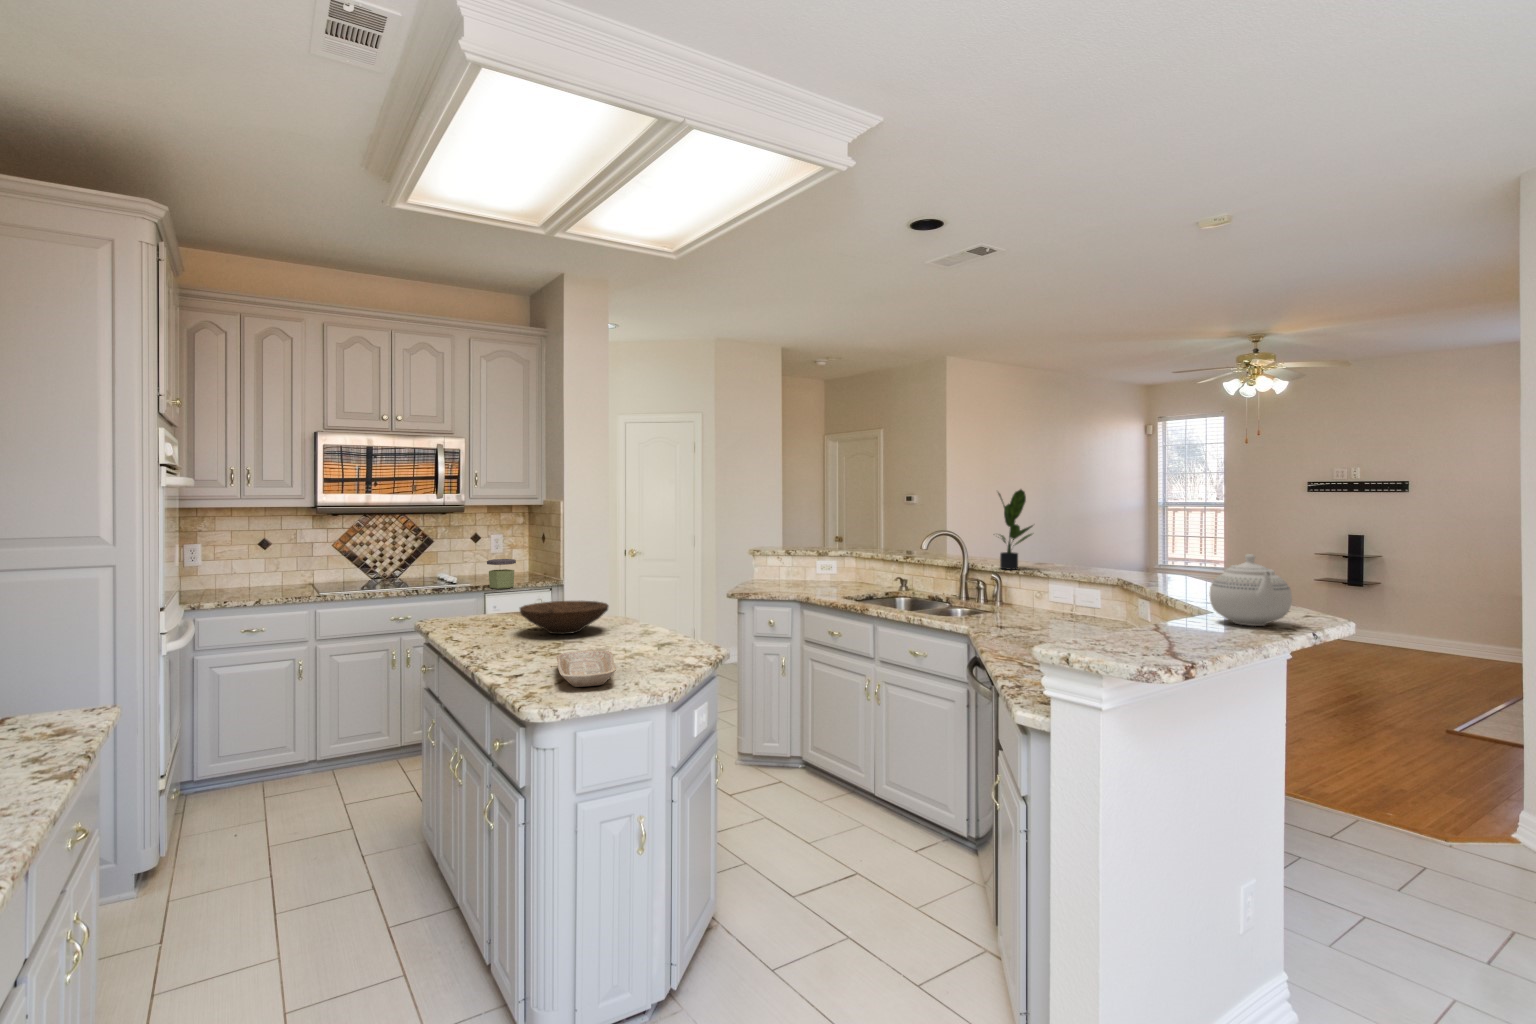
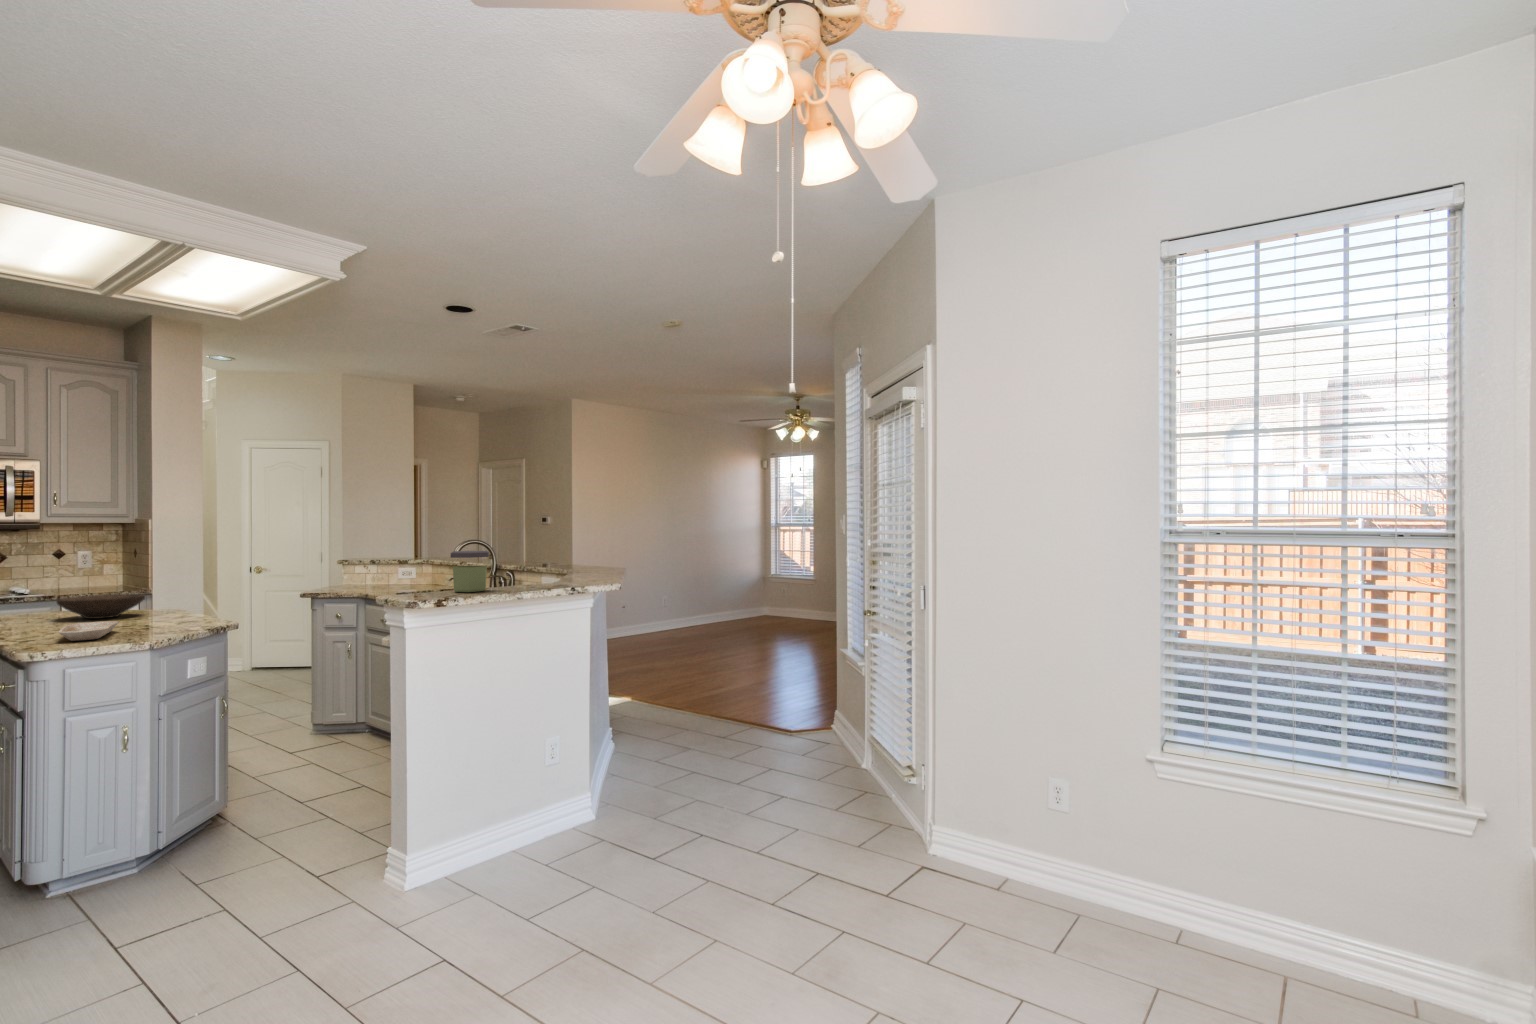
potted plant: present [998,489,1033,570] -> none [507,507,541,567]
teapot: present [1209,554,1292,626] -> none [541,543,583,584]
jar: present [487,559,516,589] -> present [451,551,489,592]

